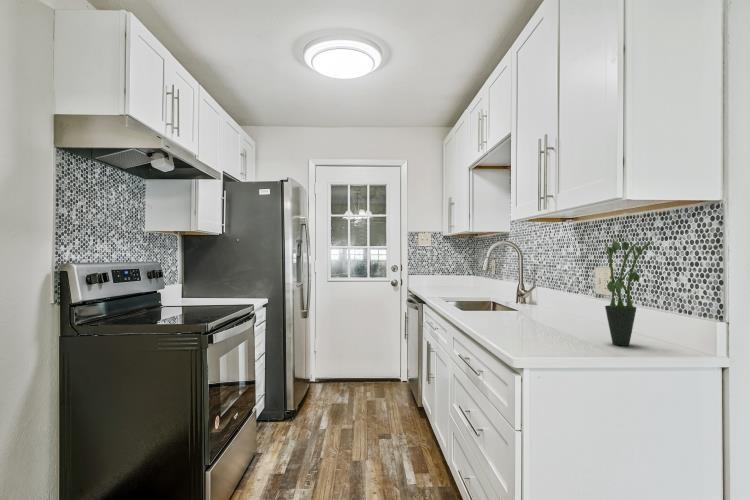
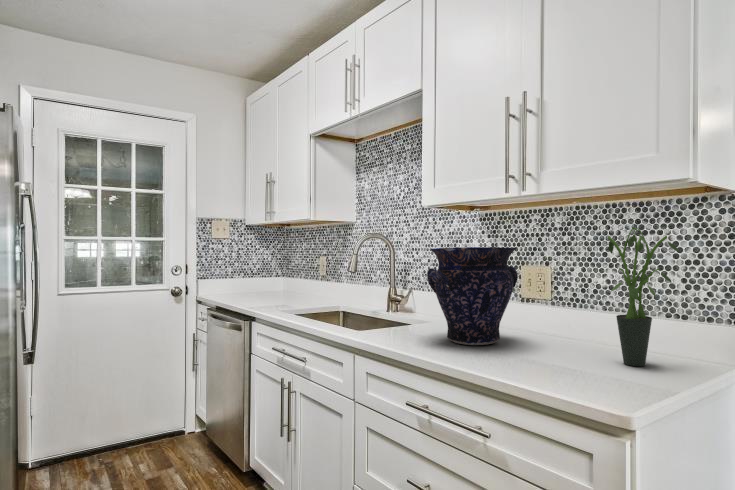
vase: none [494,252,570,324] -> present [427,247,518,345]

